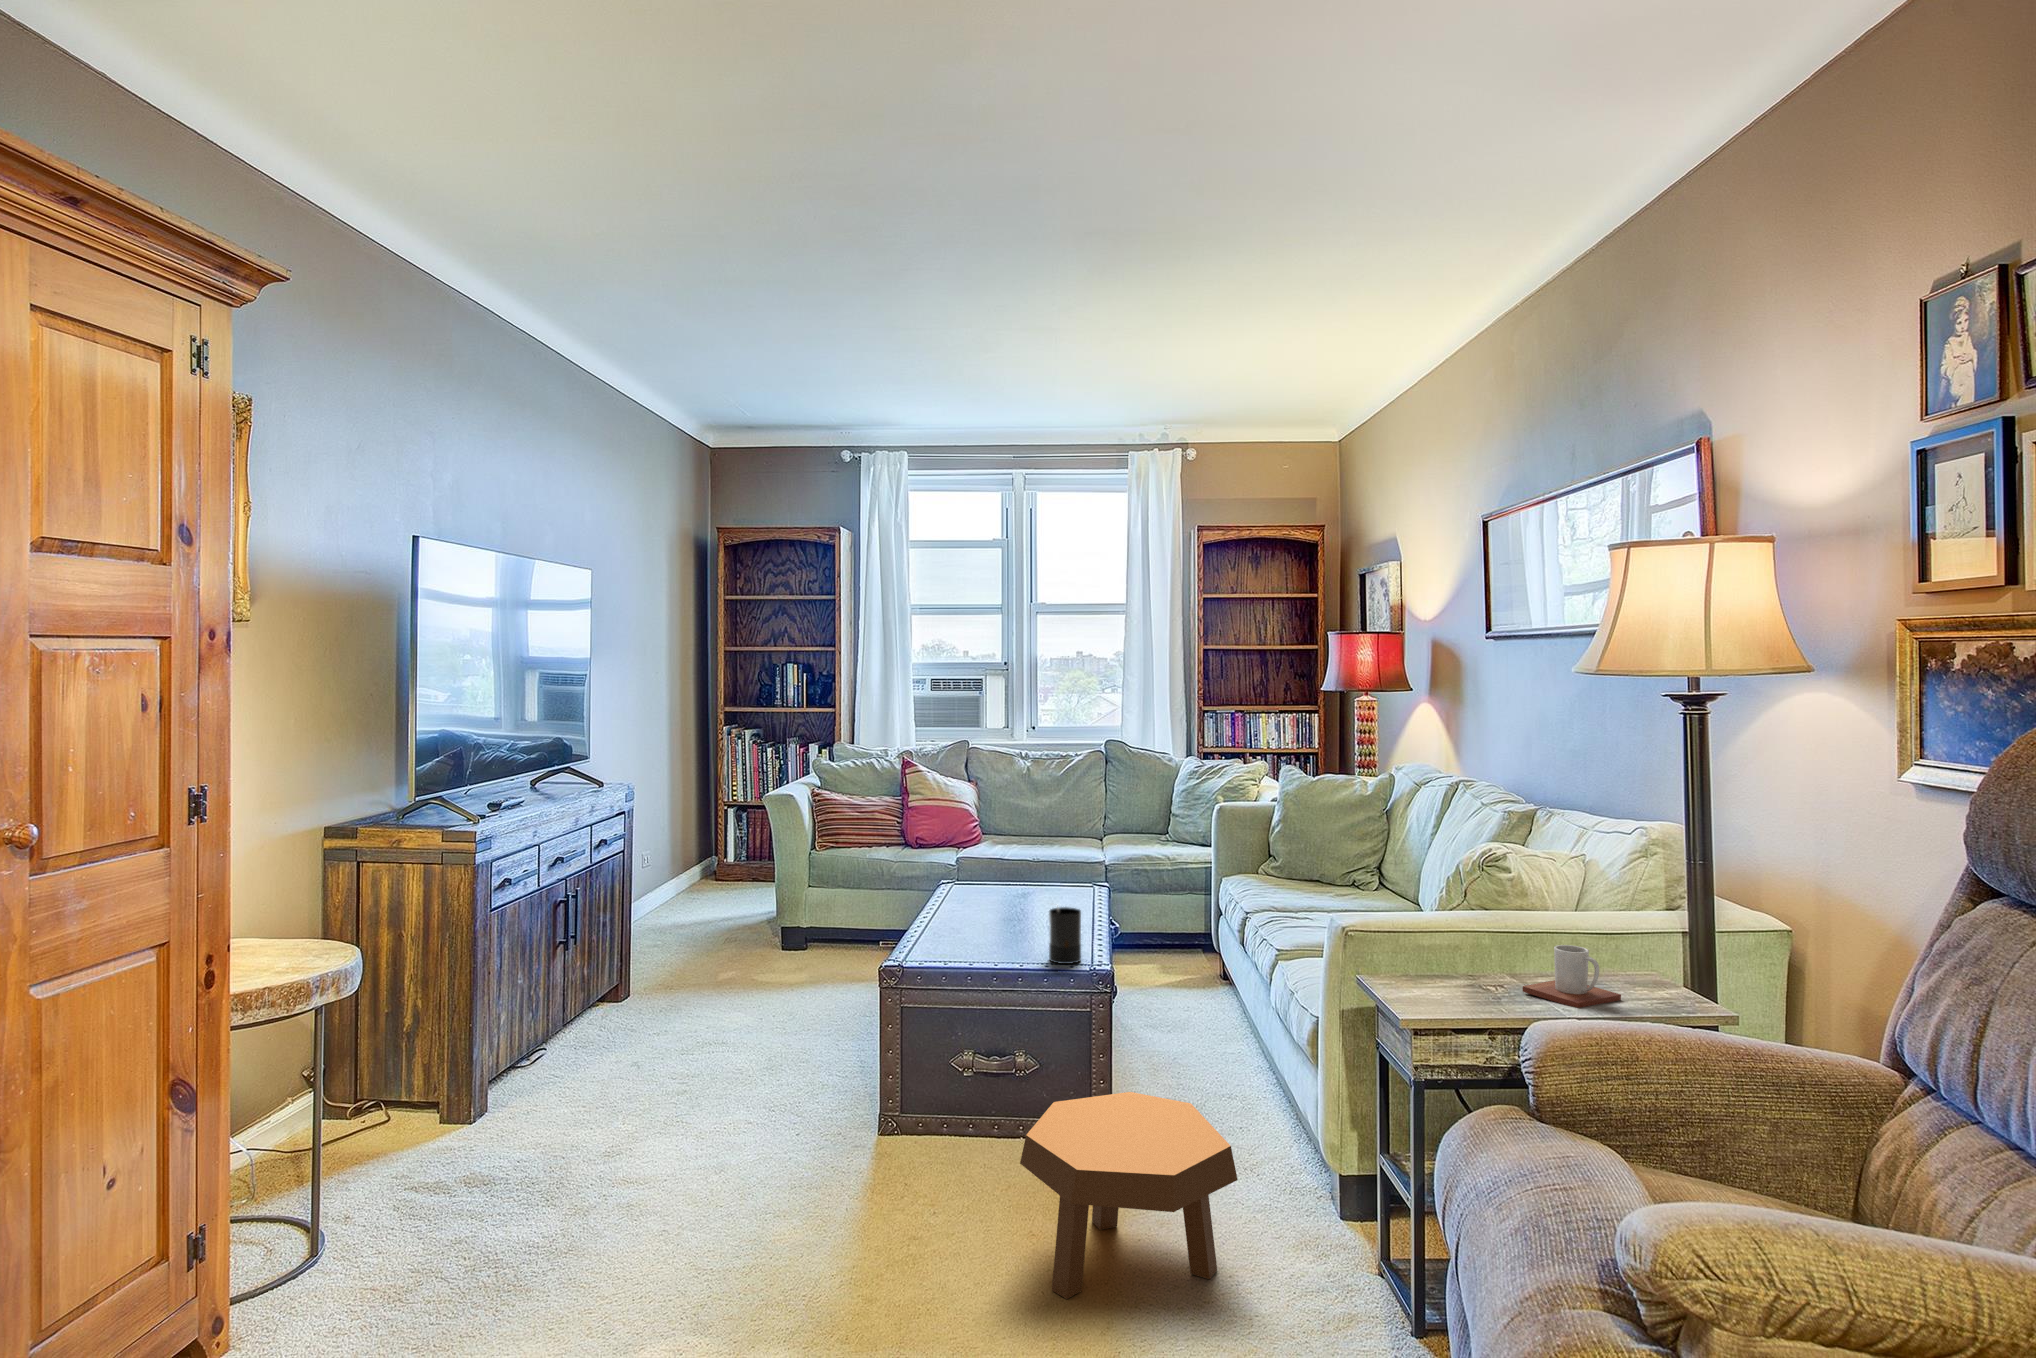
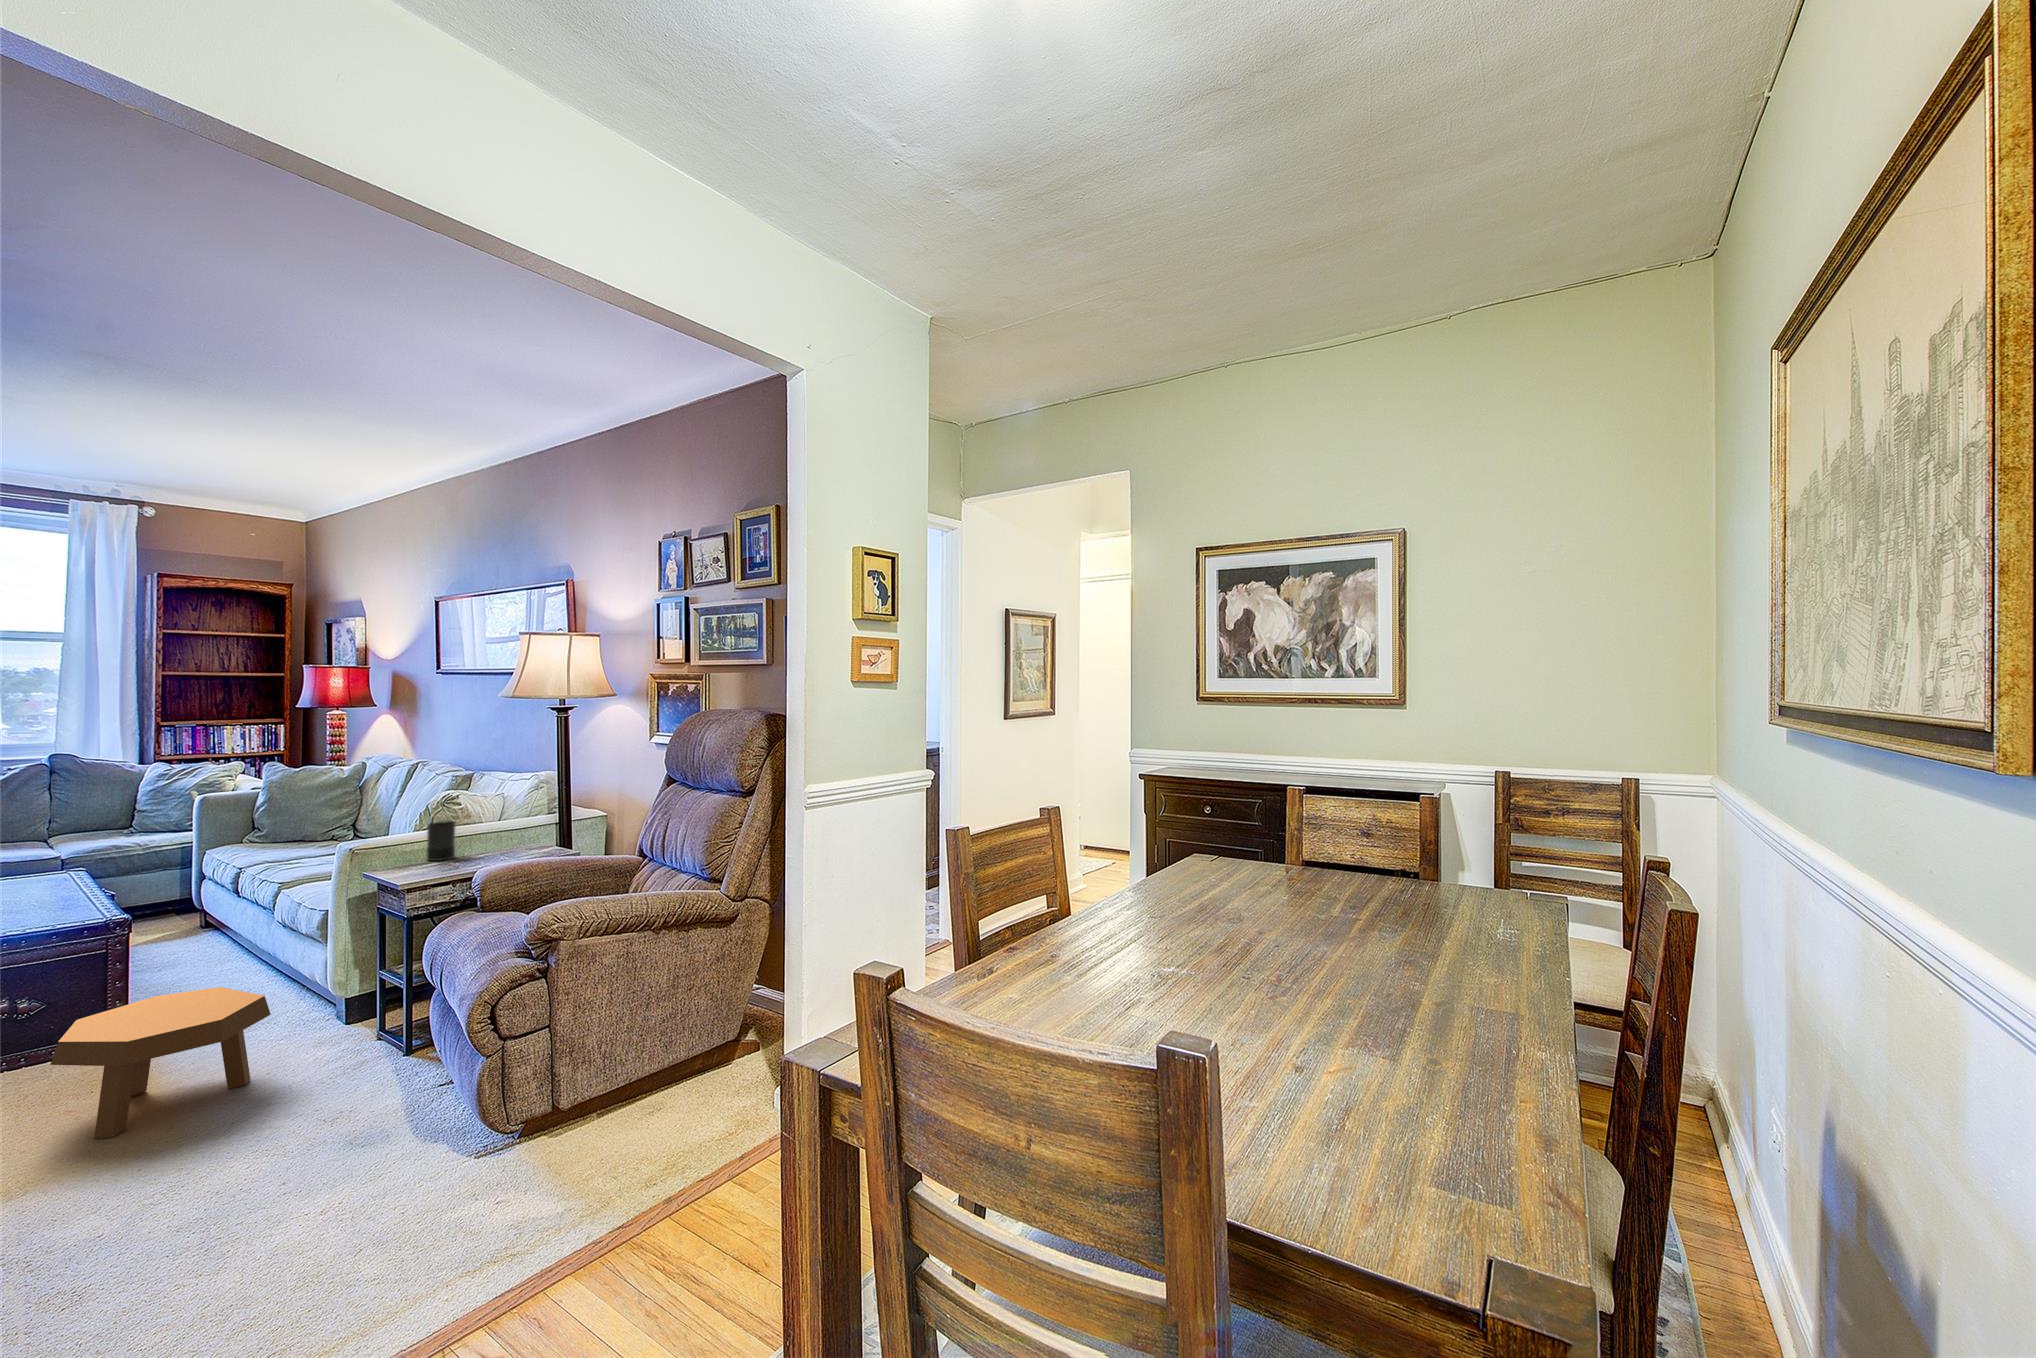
candle: present [1049,907,1081,964] -> present [427,821,456,861]
mug: present [1523,945,1621,1008] -> none [471,832,524,861]

